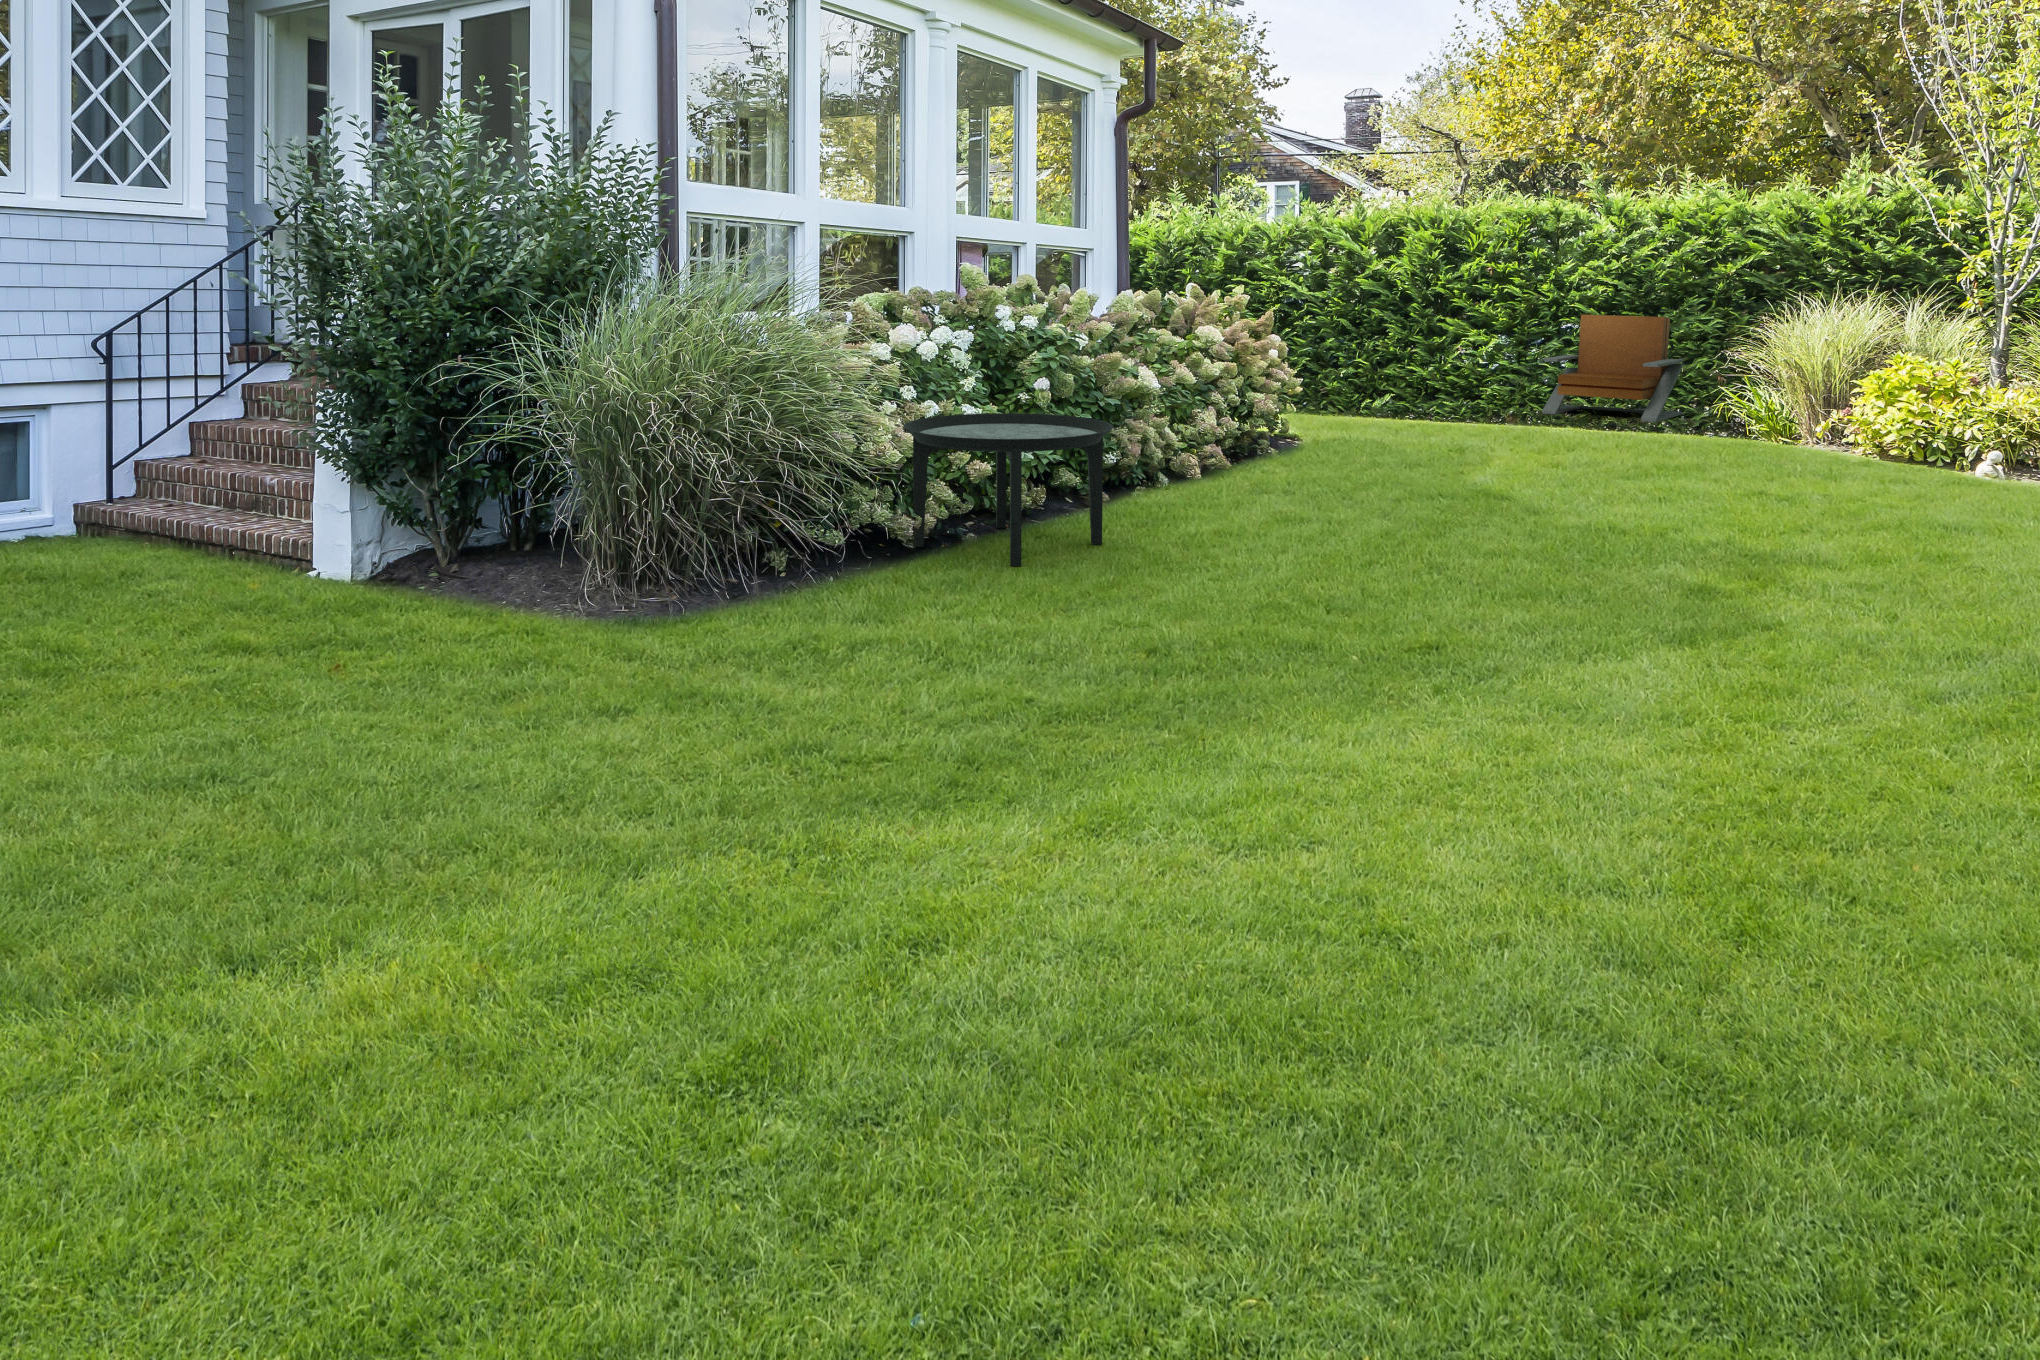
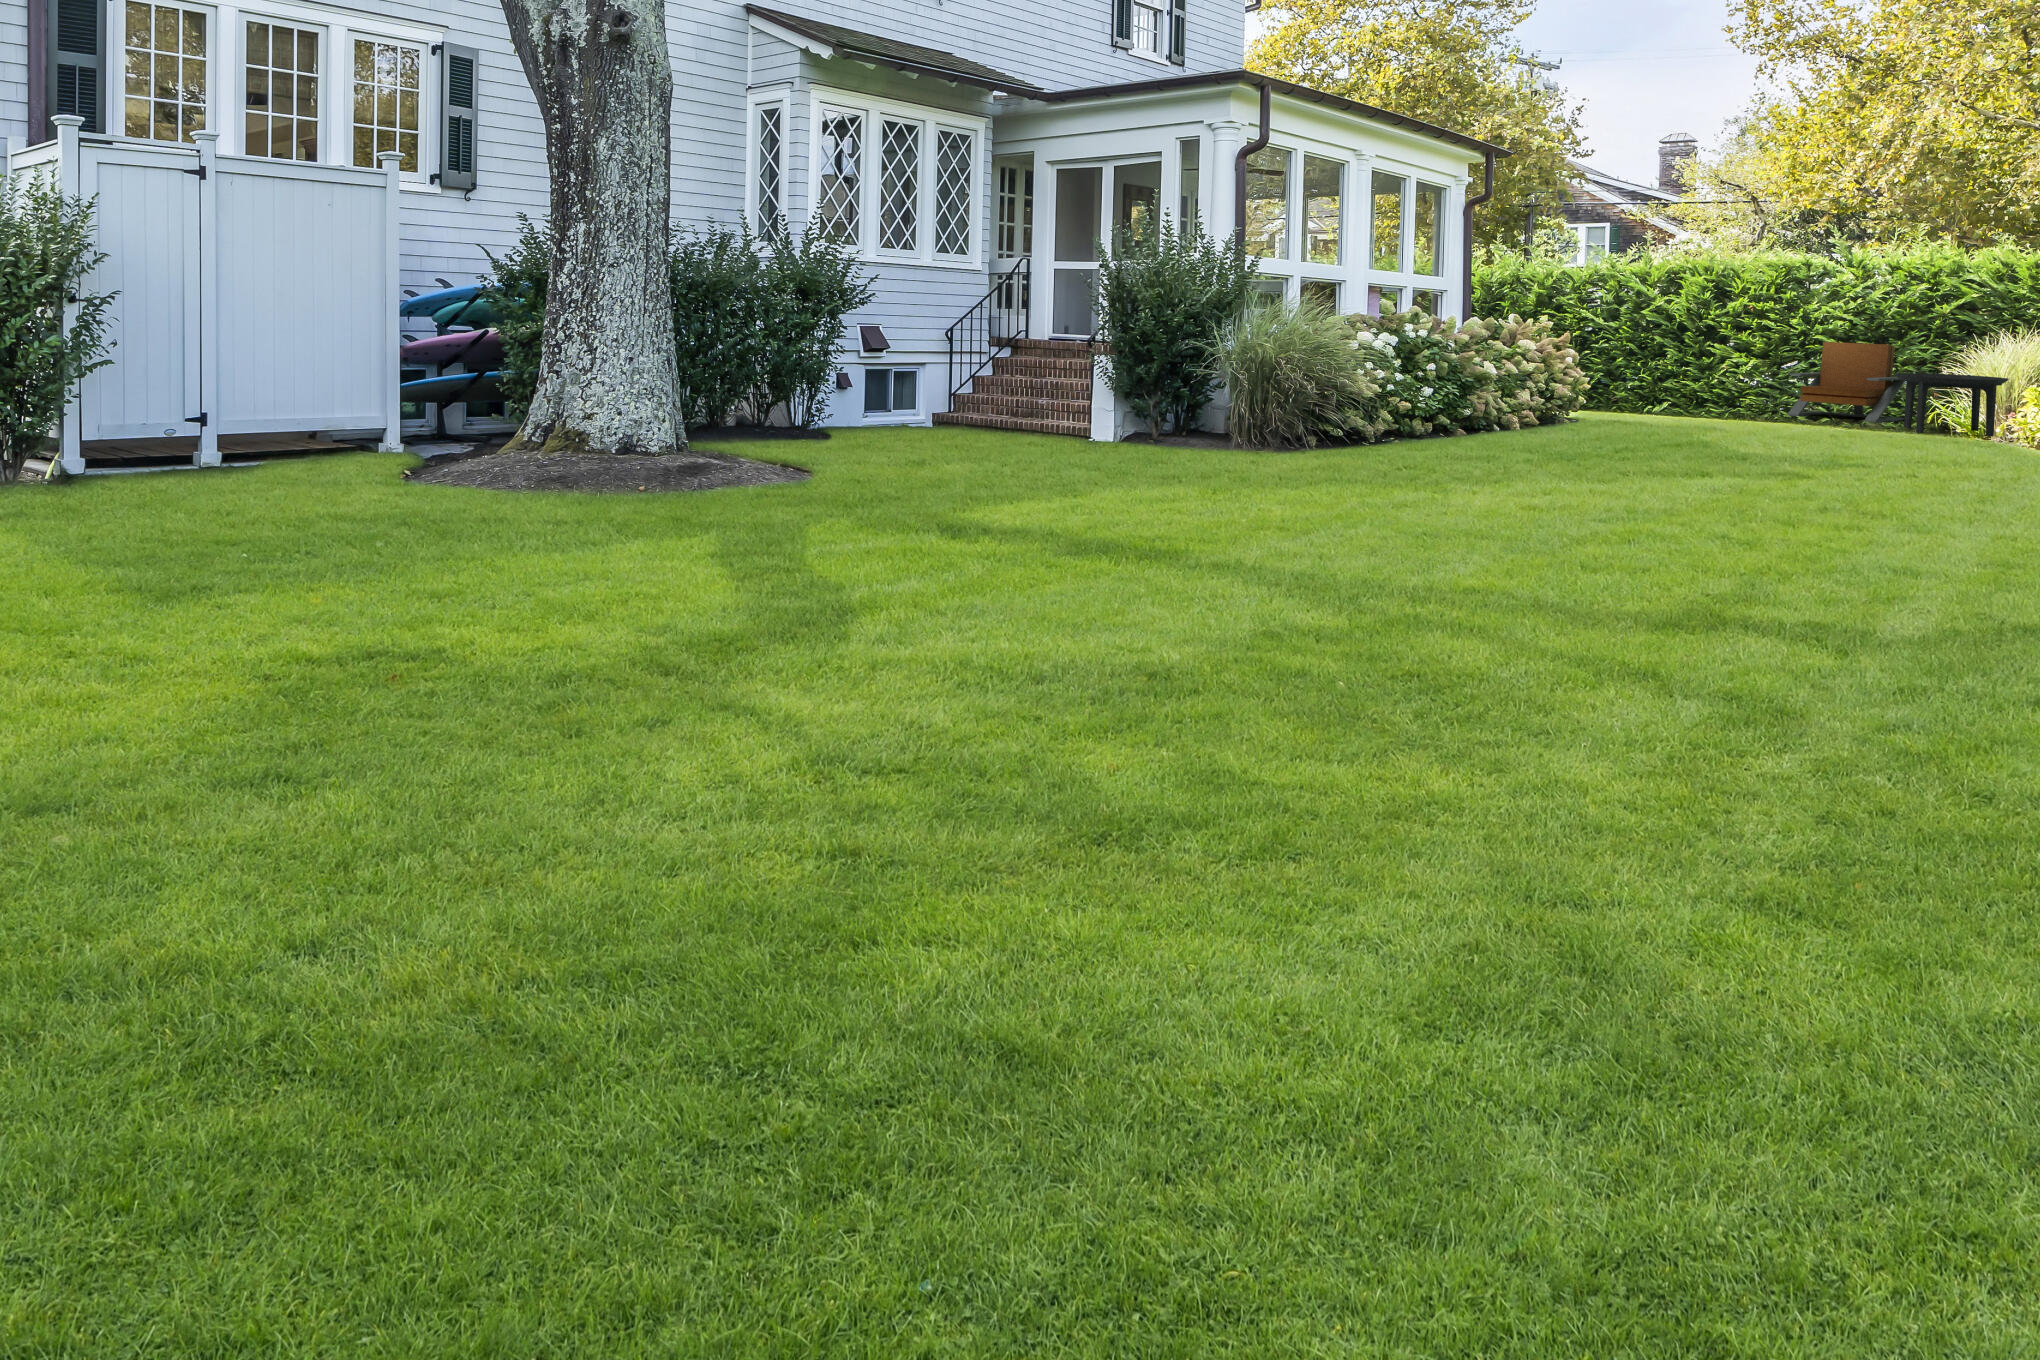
round table: present [903,413,1113,566] -> present [1895,373,2009,436]

